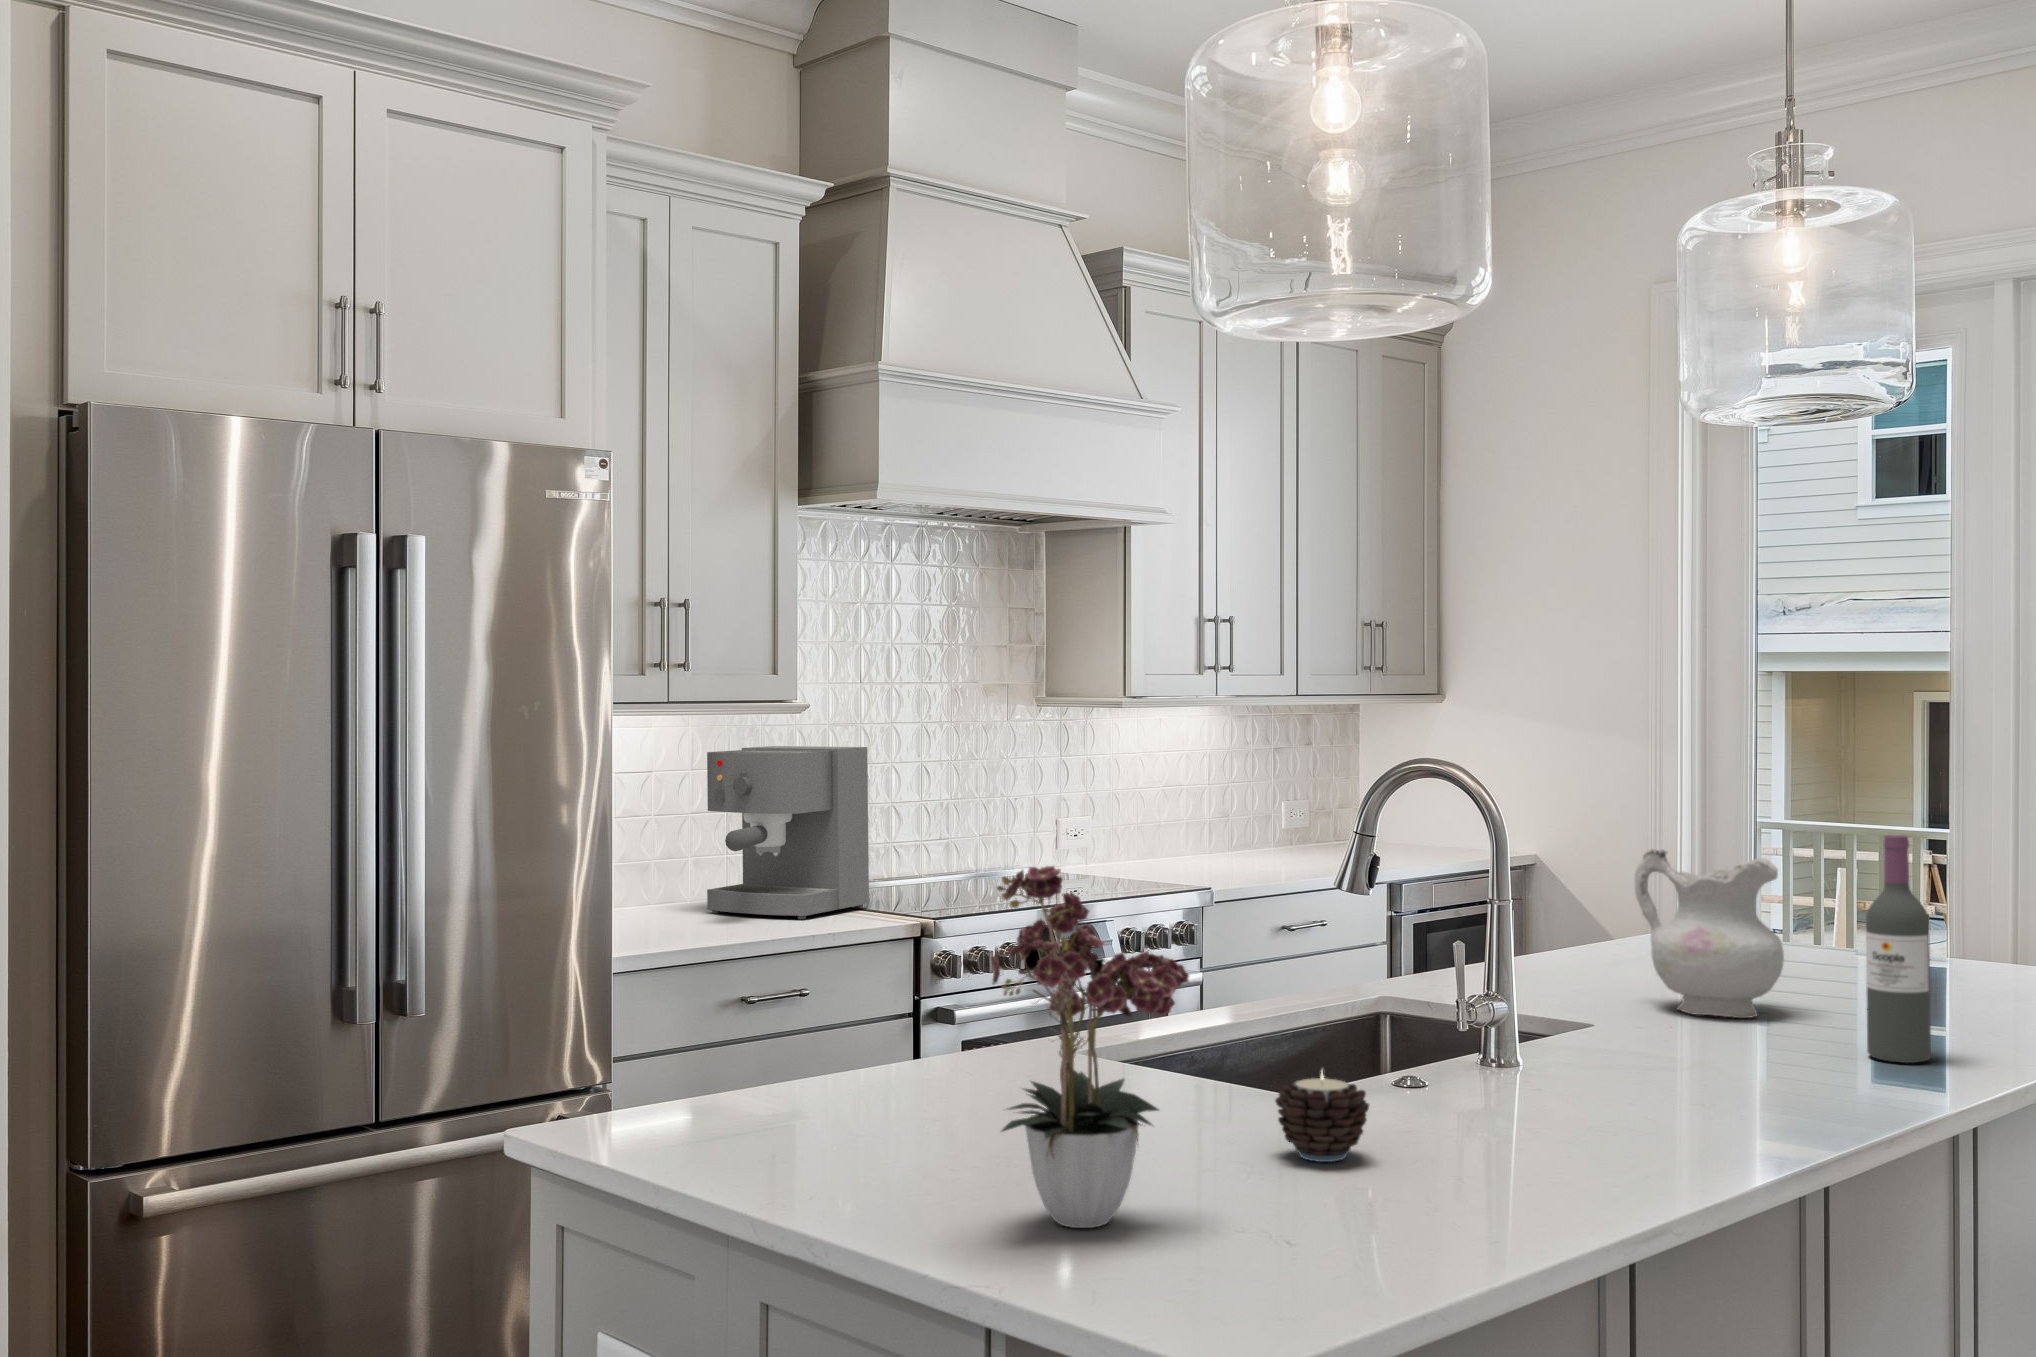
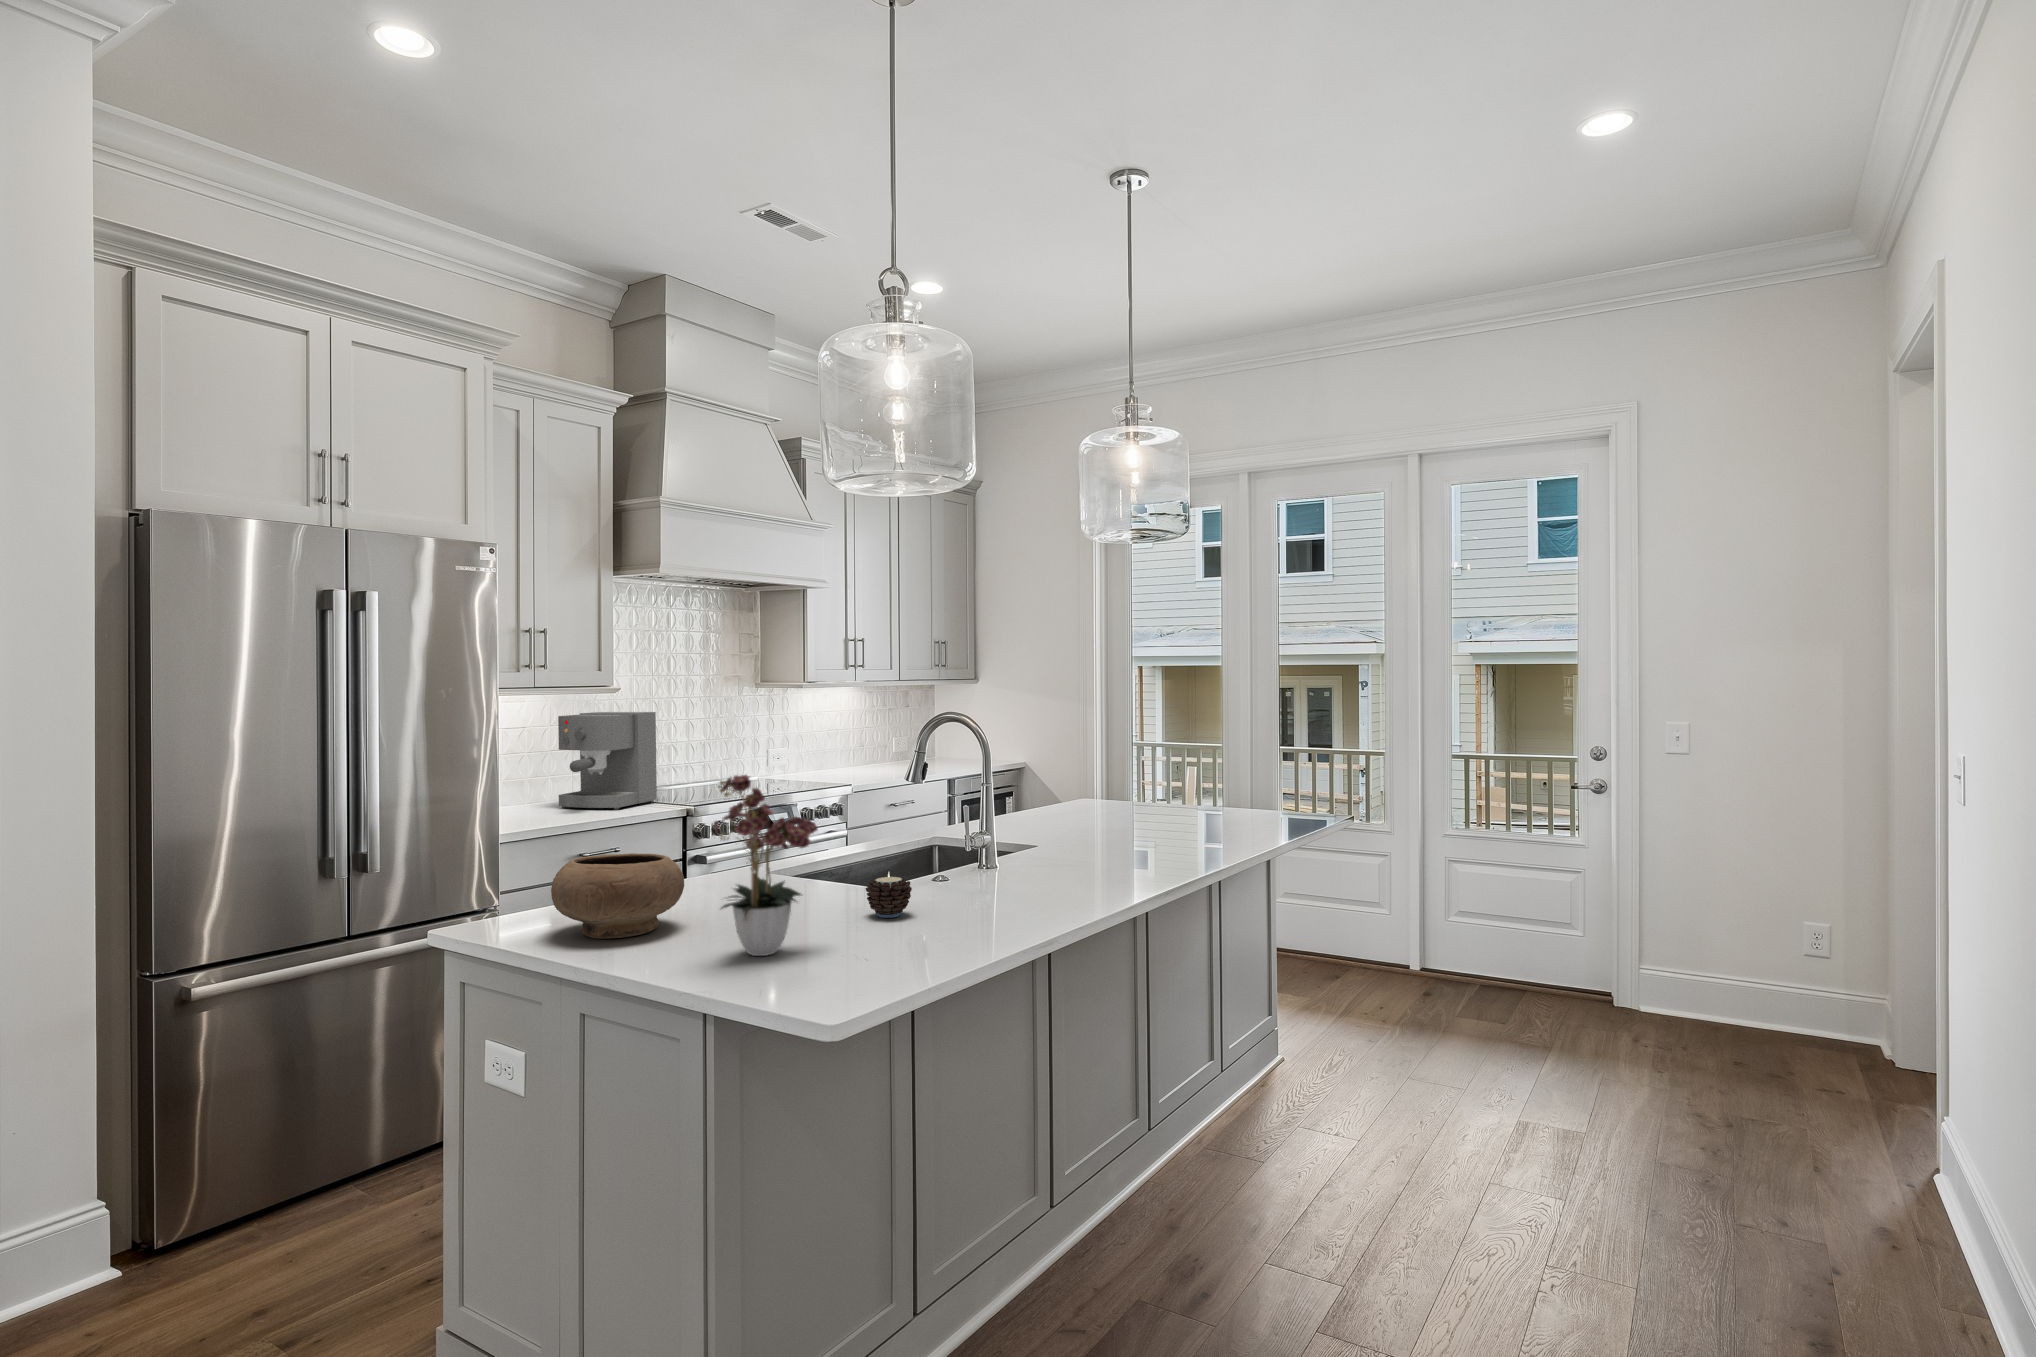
wine bottle: present [1866,835,1931,1063] -> none [1157,749,1185,857]
ceramic pitcher: present [1635,849,1784,1018] -> none [1057,759,1125,840]
bowl: none [695,1008,930,1169] -> present [551,853,684,939]

